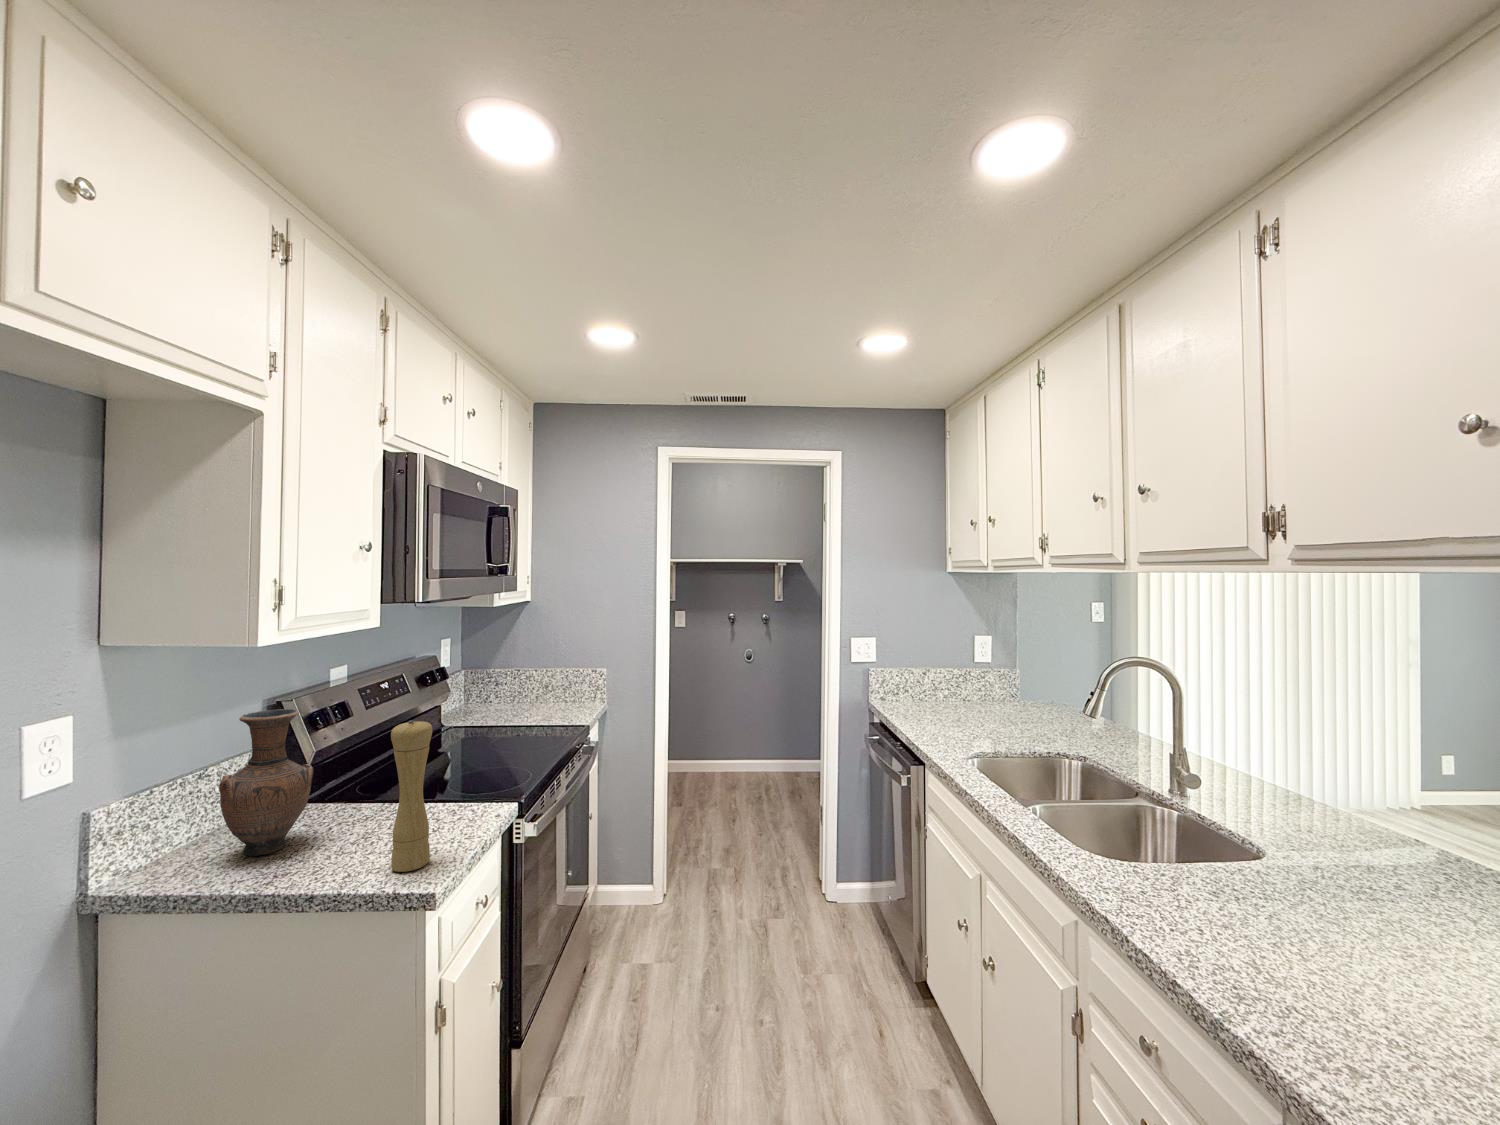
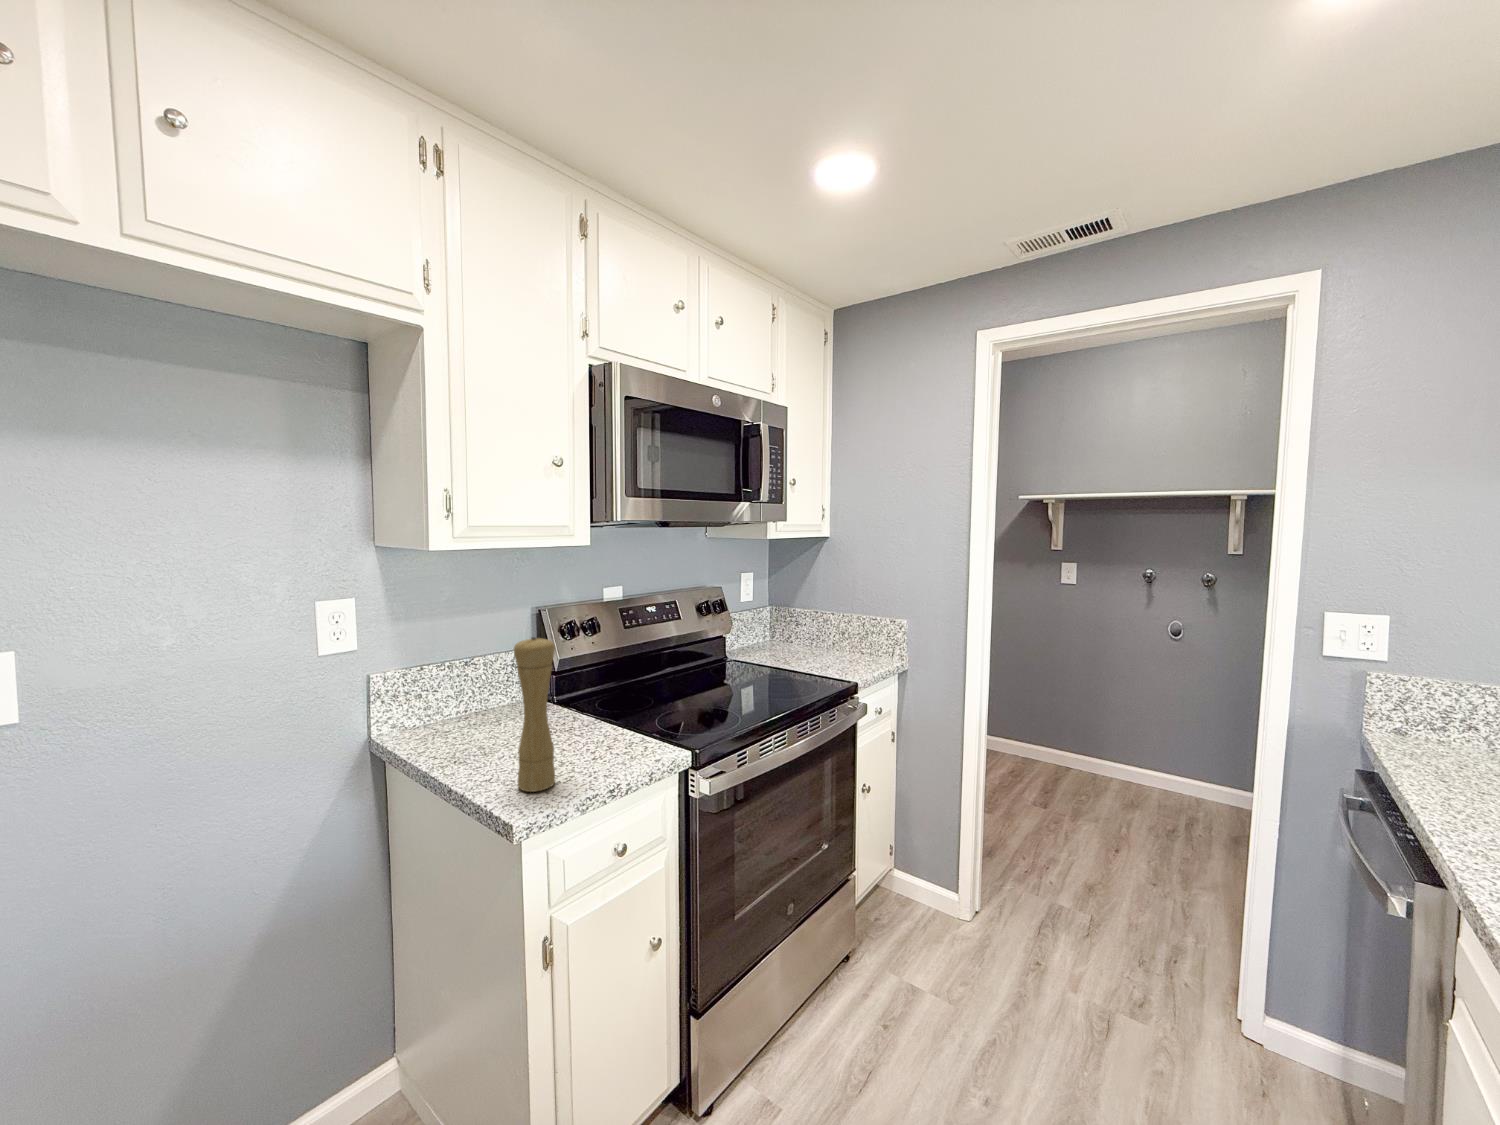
vase: present [219,709,314,856] -> none [446,613,518,741]

